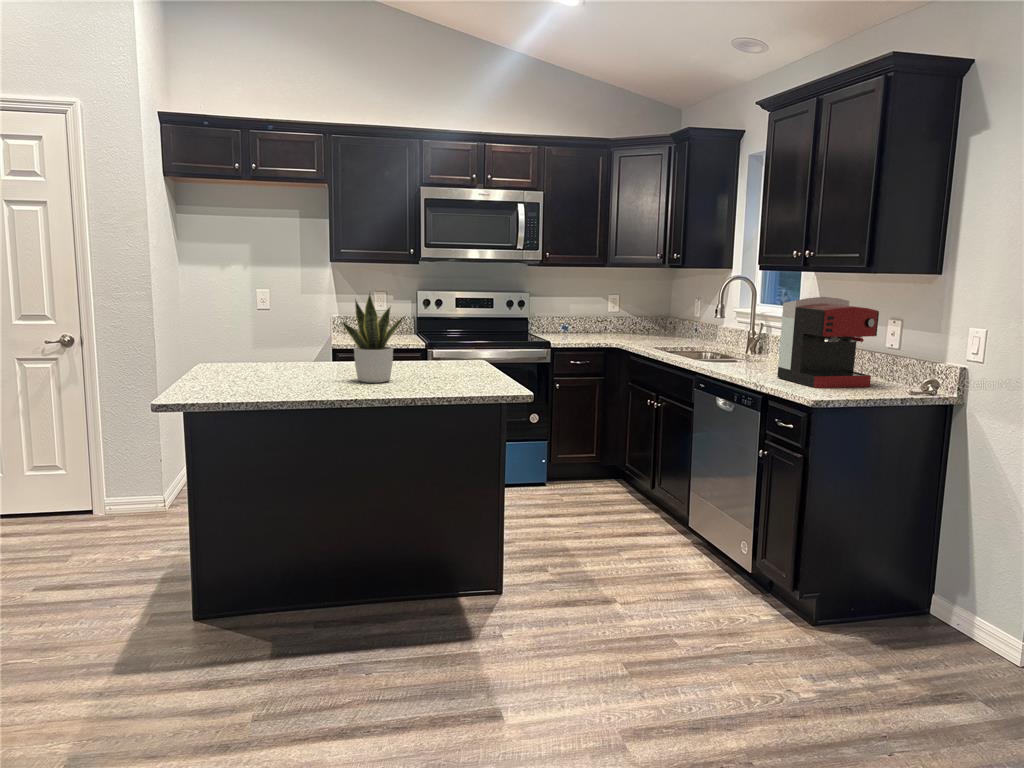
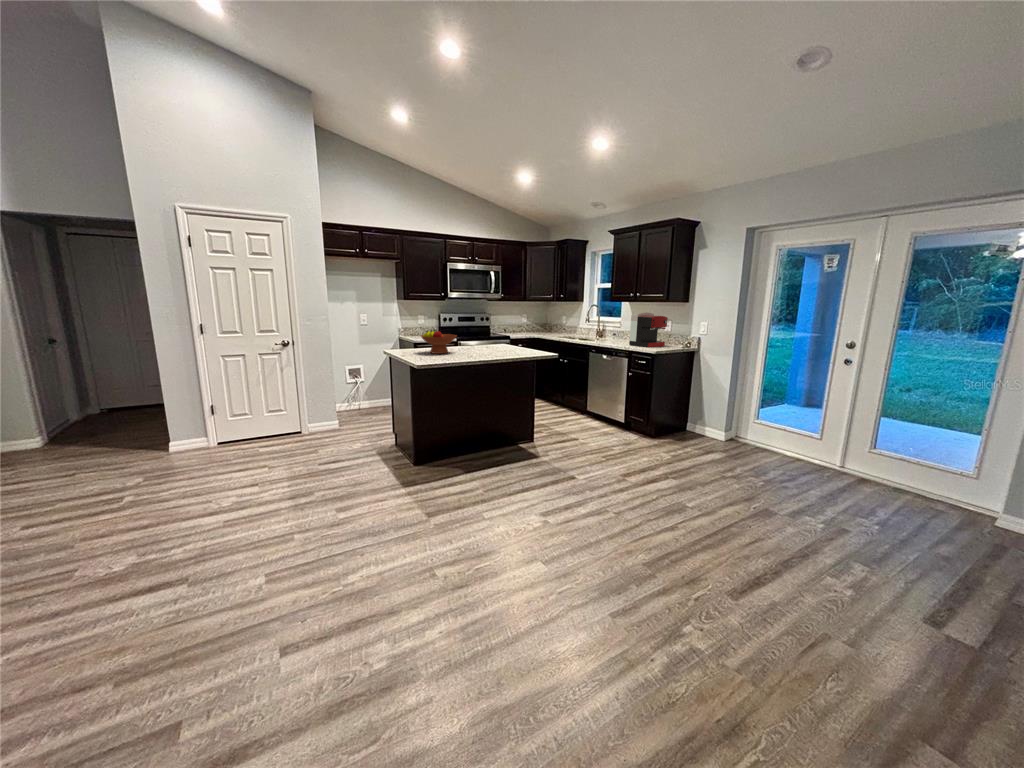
potted plant: present [342,294,404,383] -> none [474,313,500,354]
fruit bowl: none [235,323,318,377] -> present [421,329,457,354]

